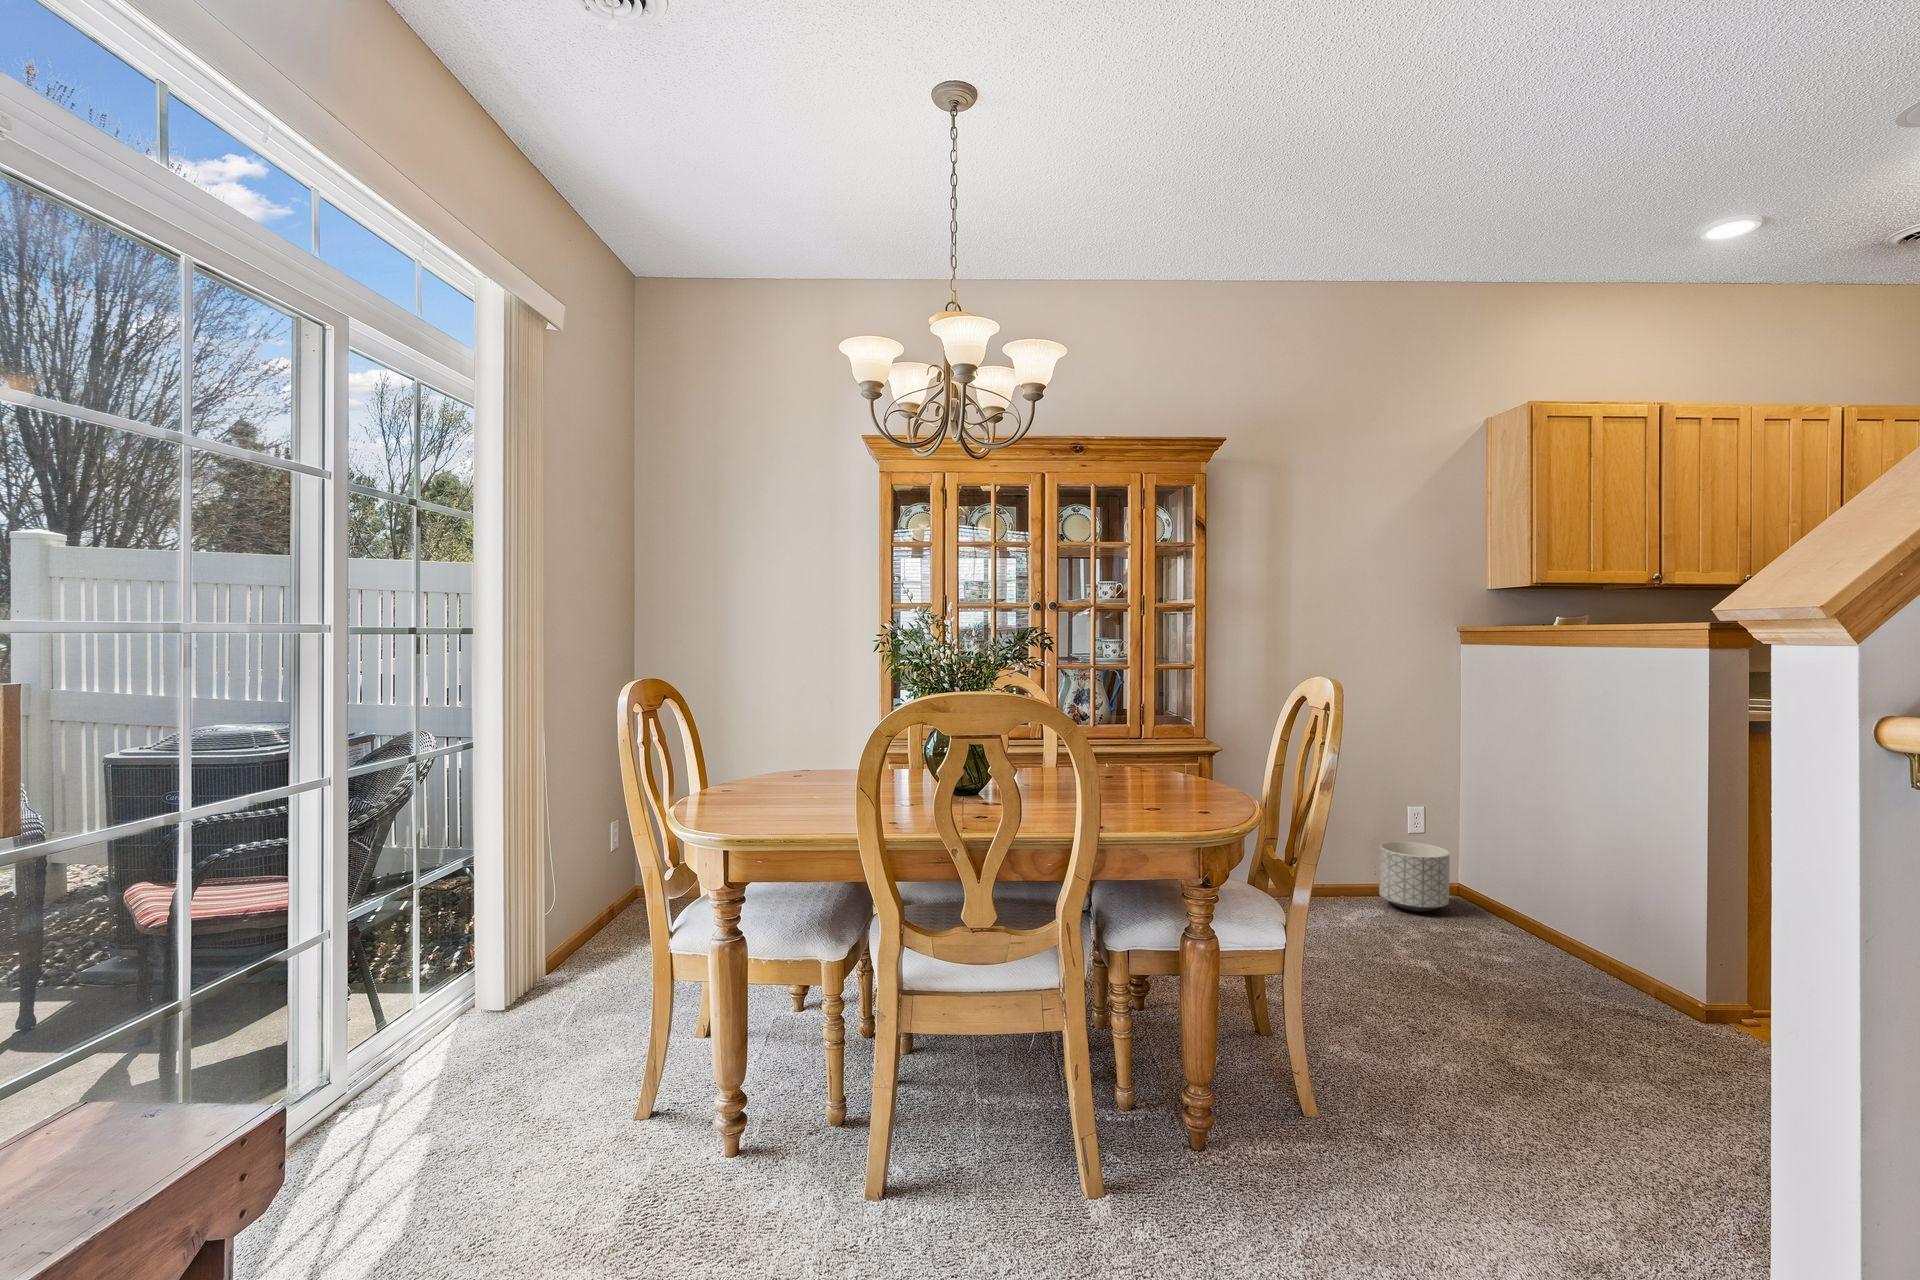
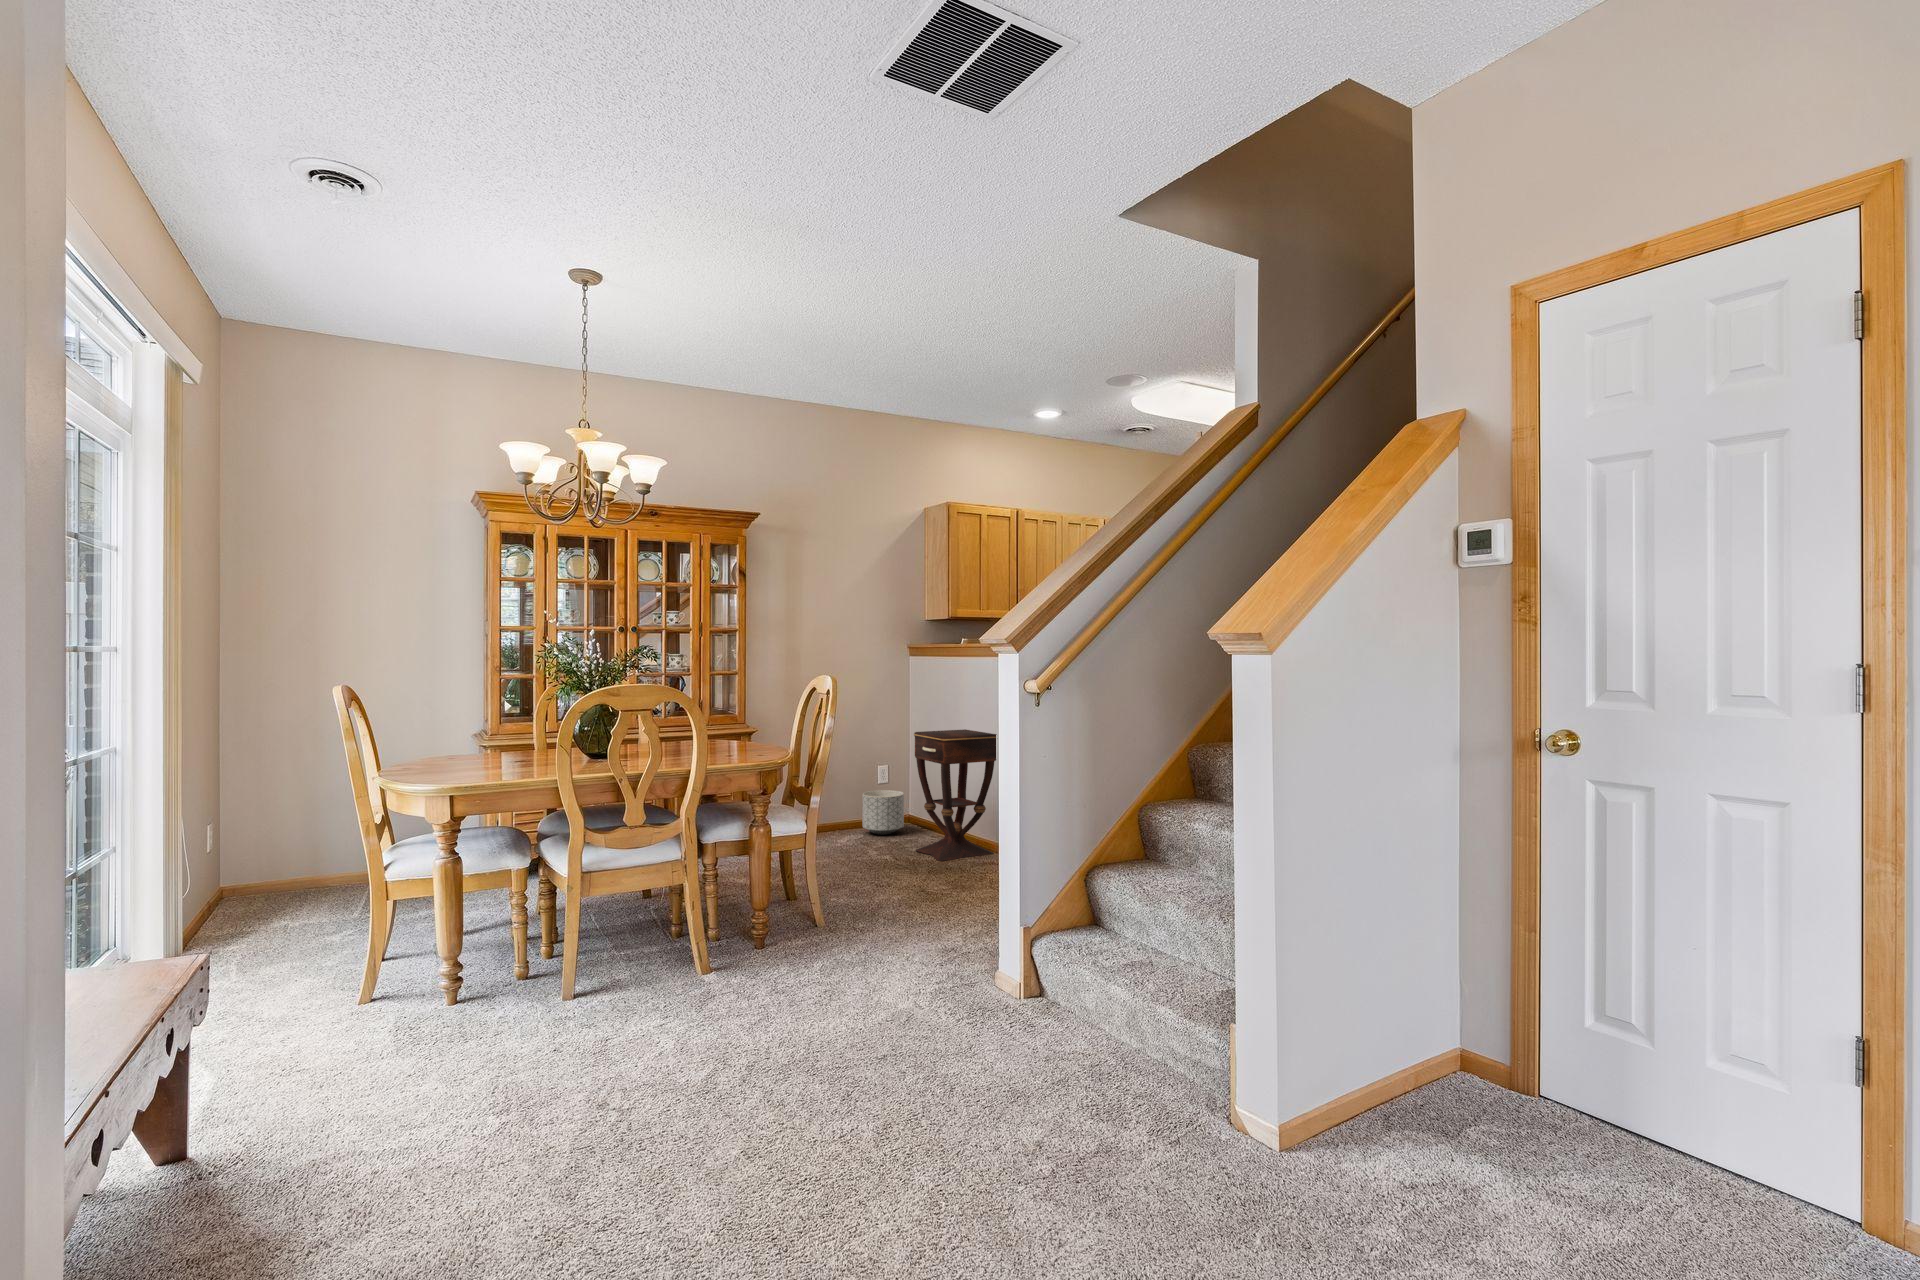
side table: none [1473,765,1648,991] -> present [914,729,997,861]

